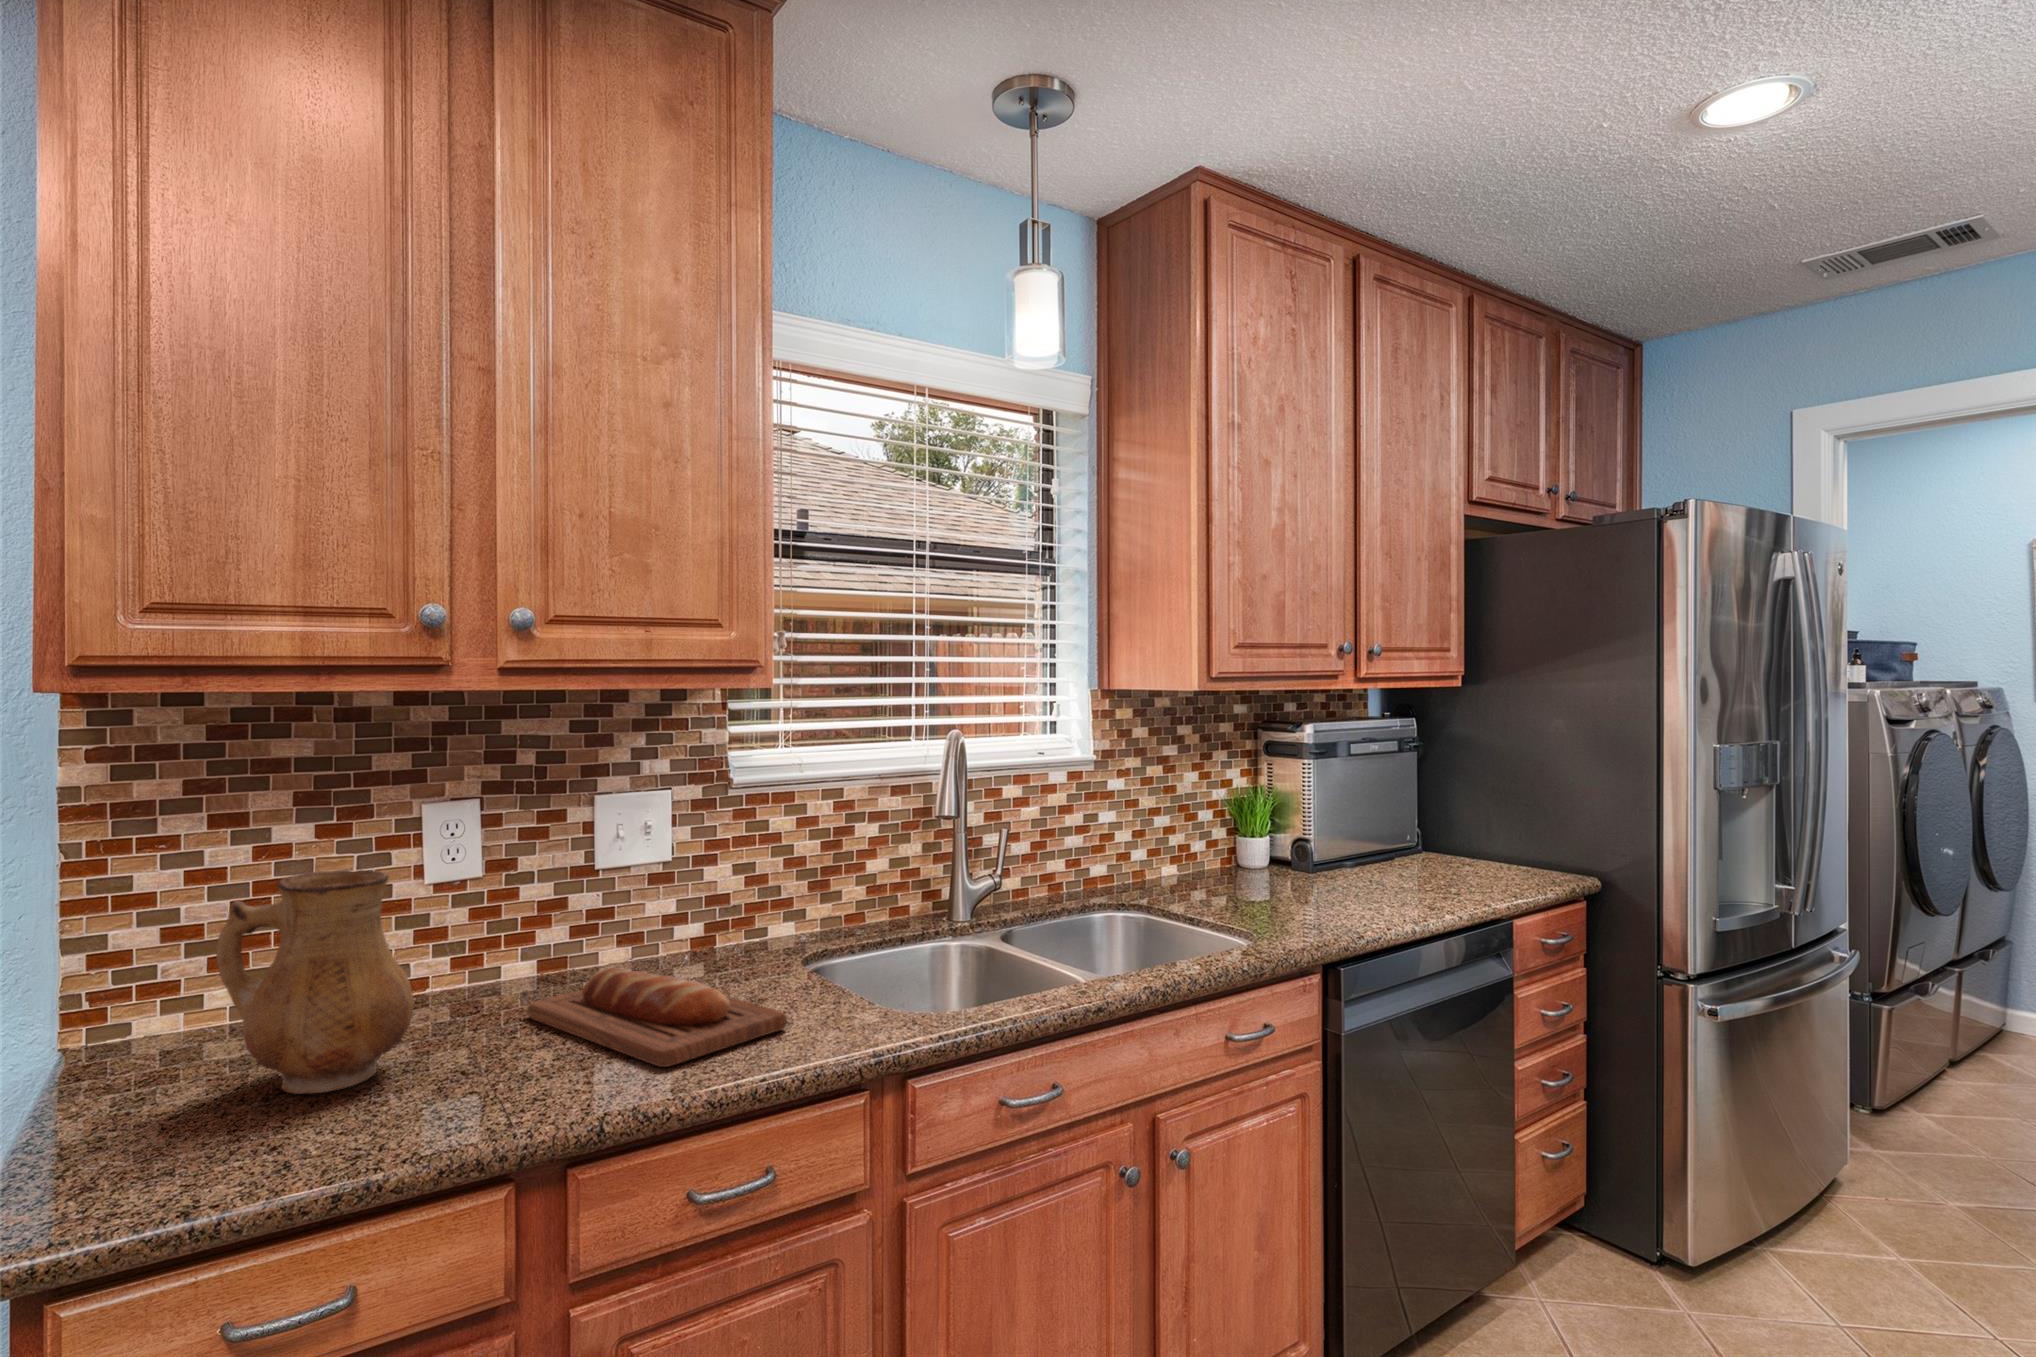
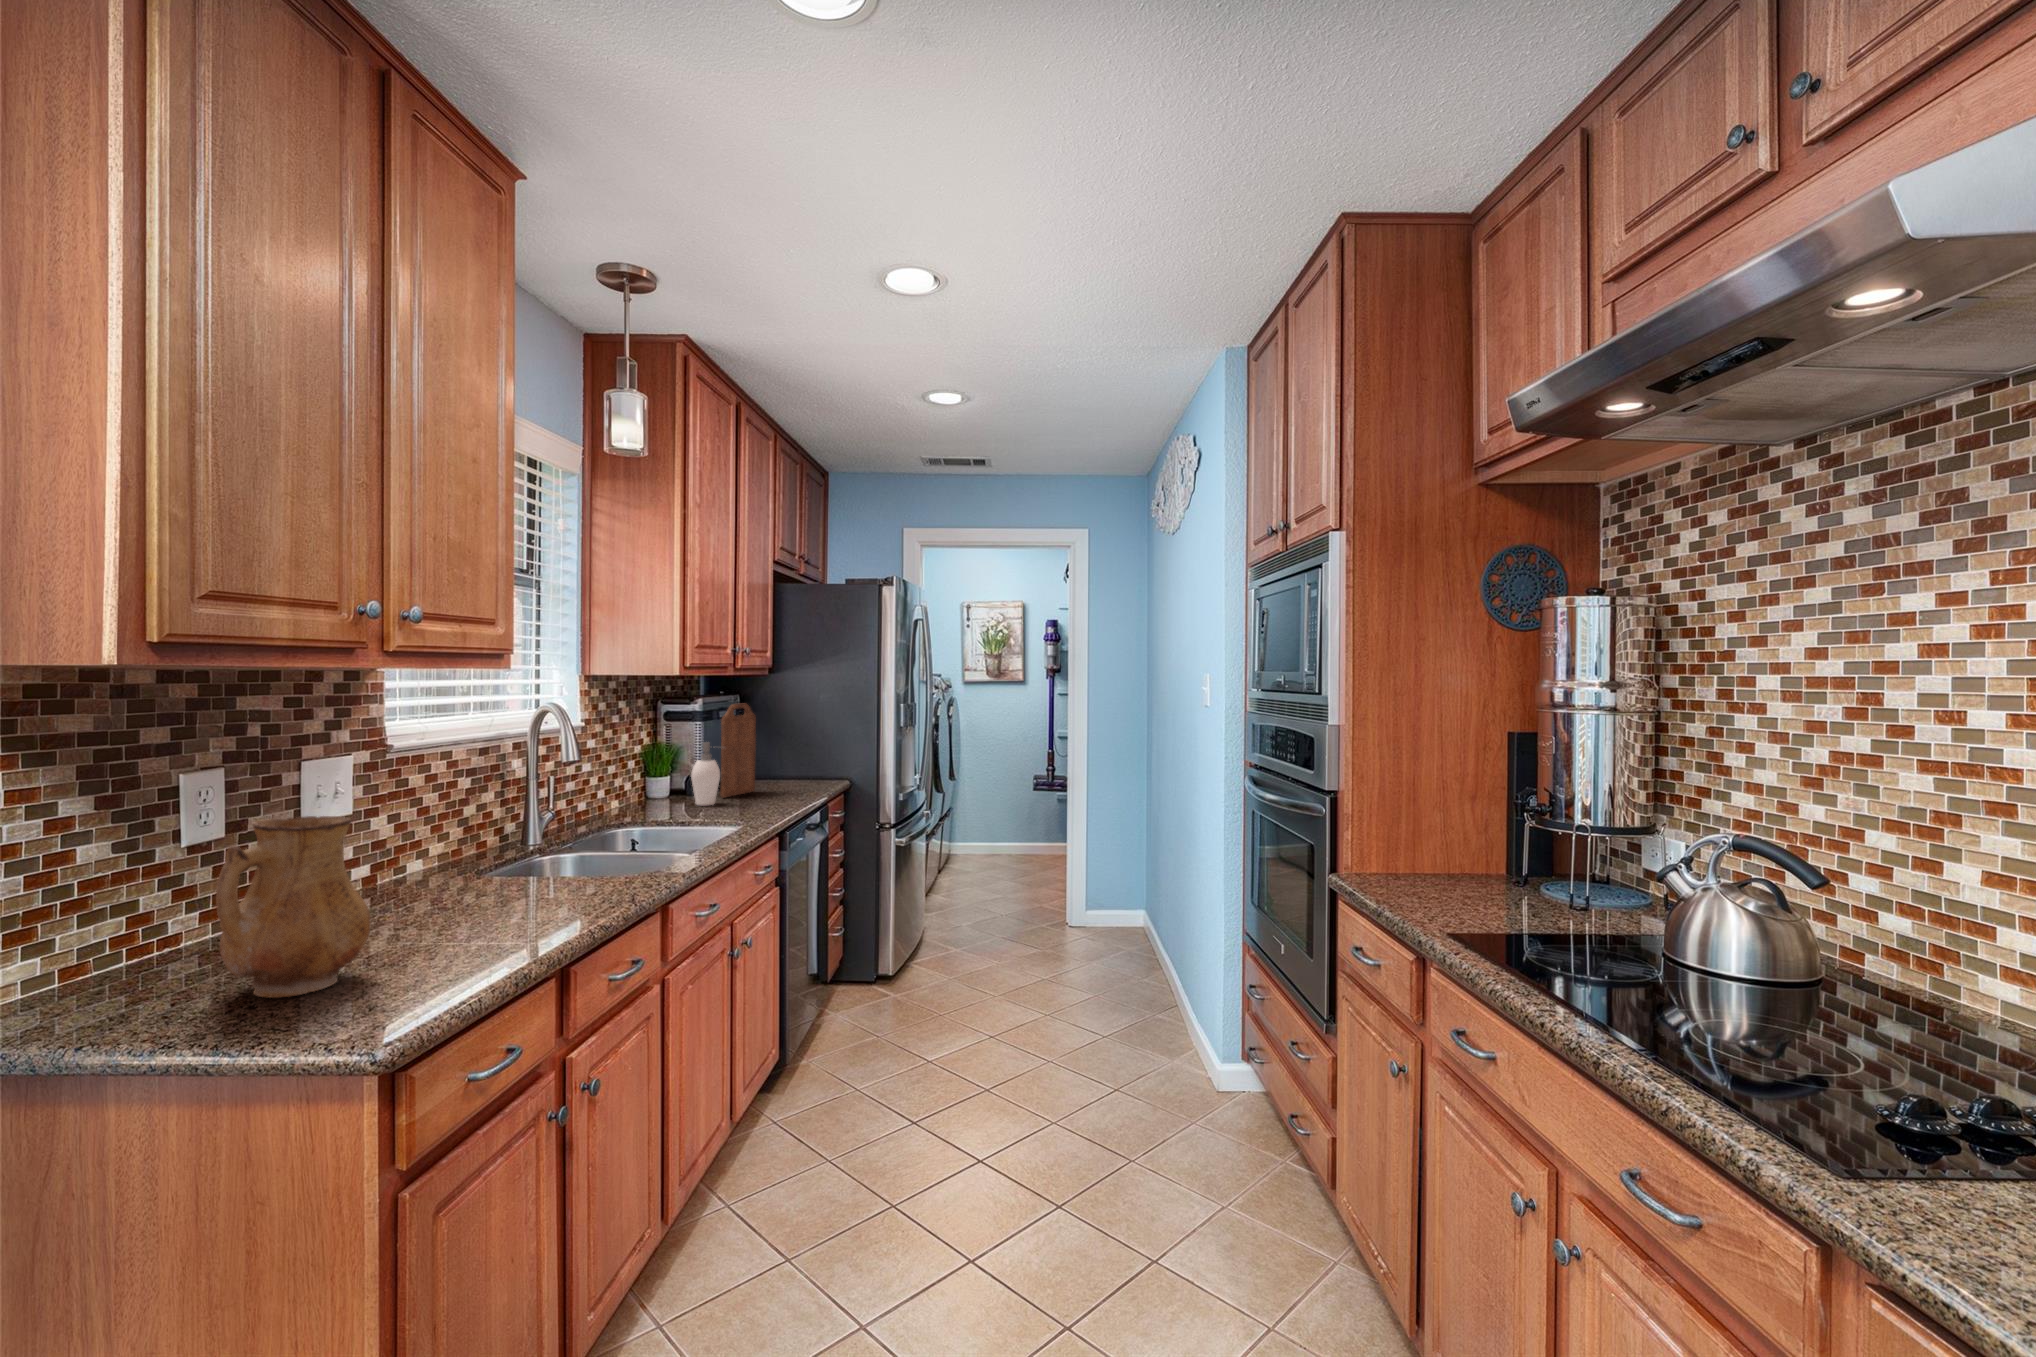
cutting board: none [1331,731,1406,880] -> present [720,704,756,798]
soap dispenser: none [1265,791,1309,891] -> present [691,742,726,806]
bread loaf: present [527,968,787,1067] -> none [349,879,584,936]

